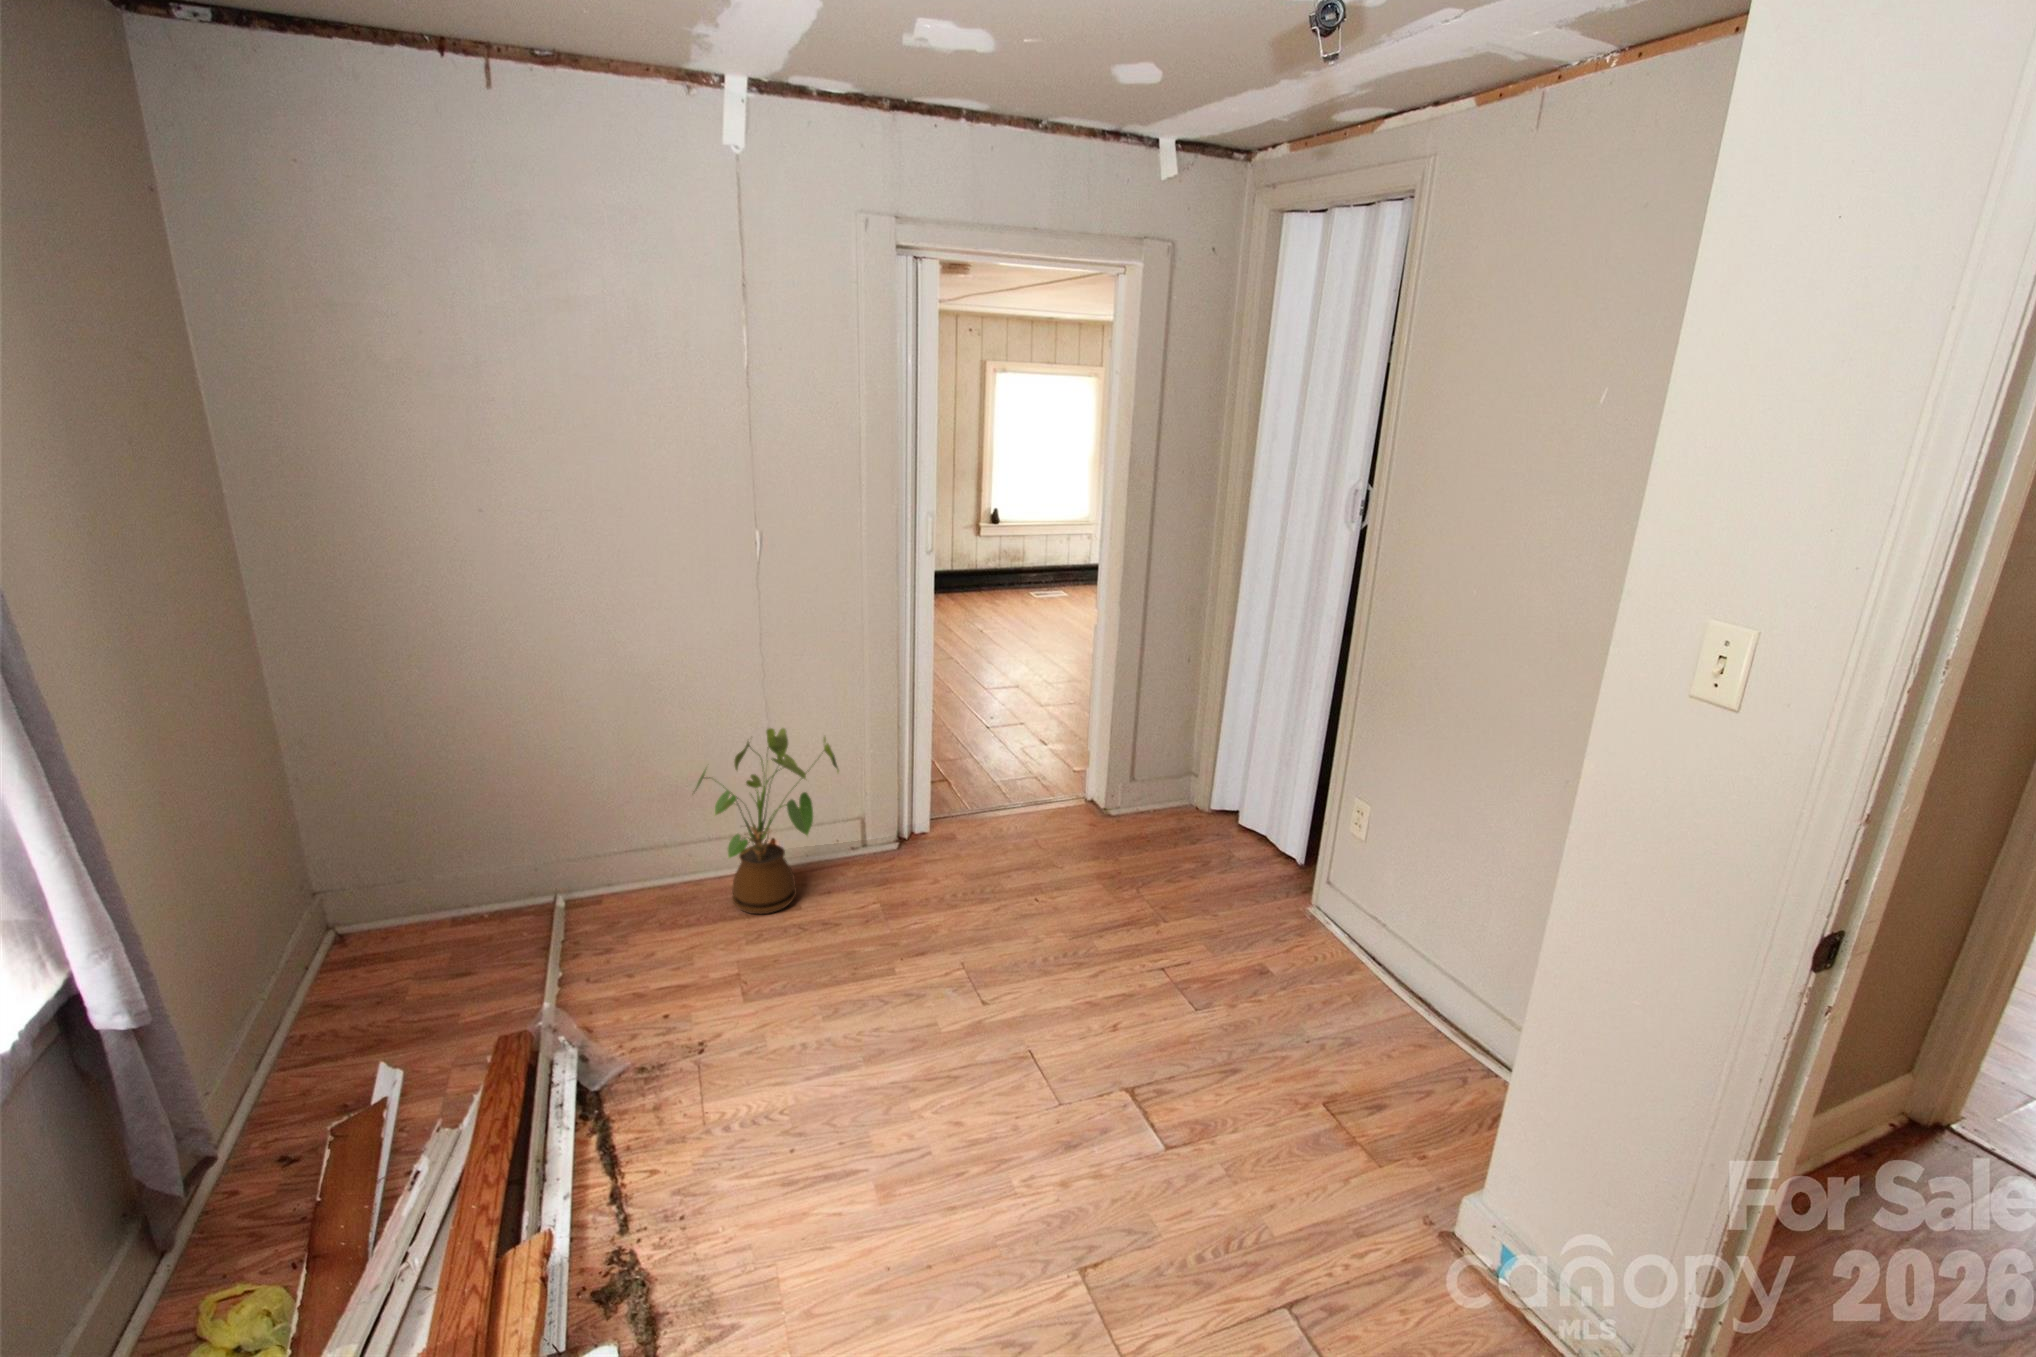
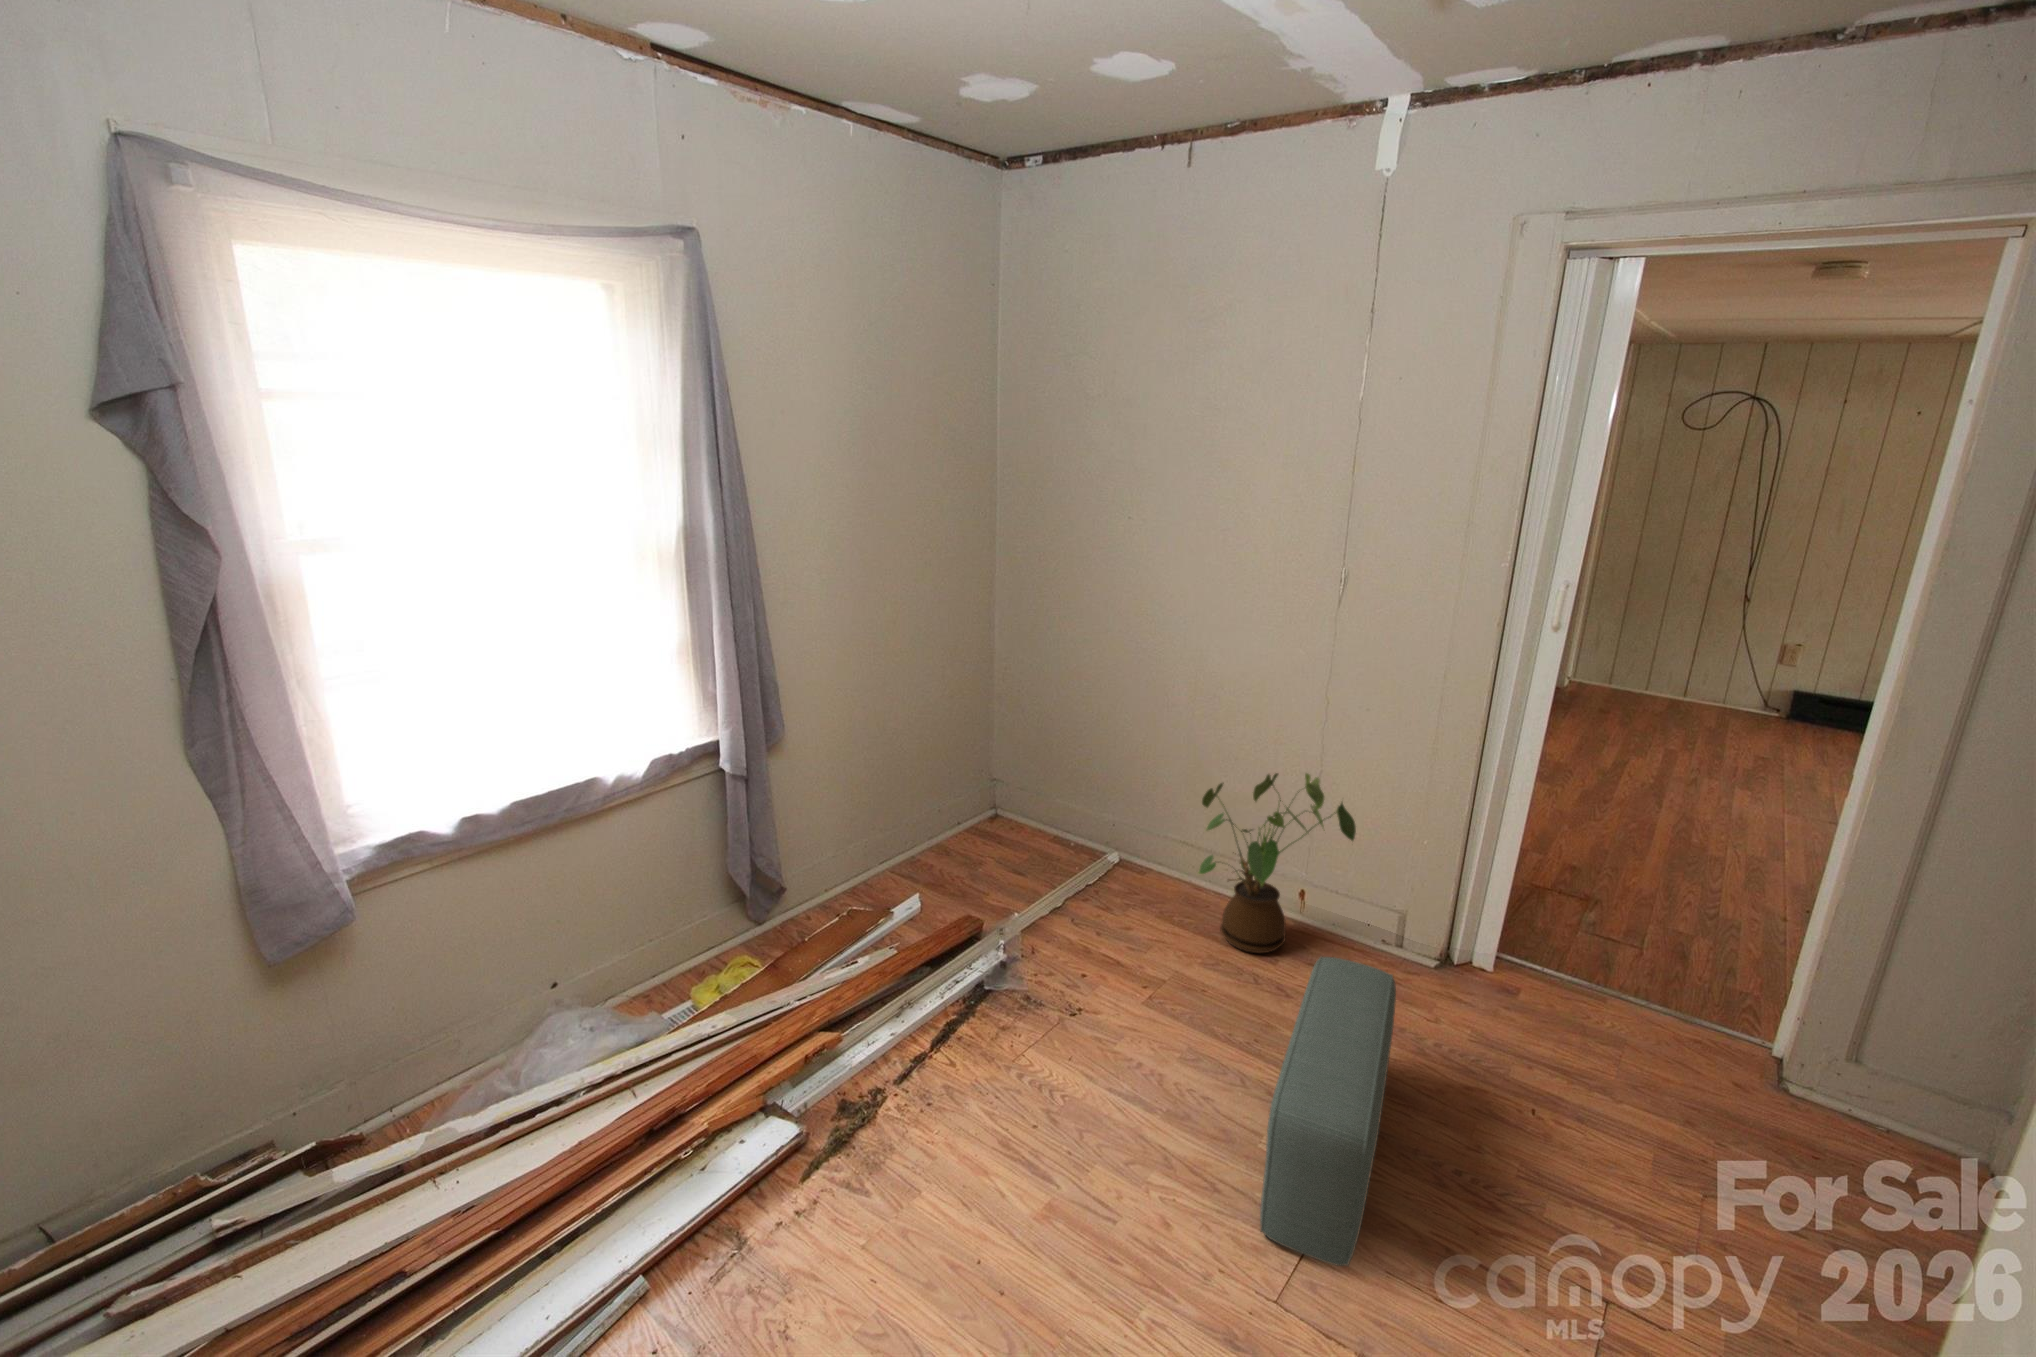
pouf: none [898,850,1069,1074] -> present [1260,957,1396,1266]

